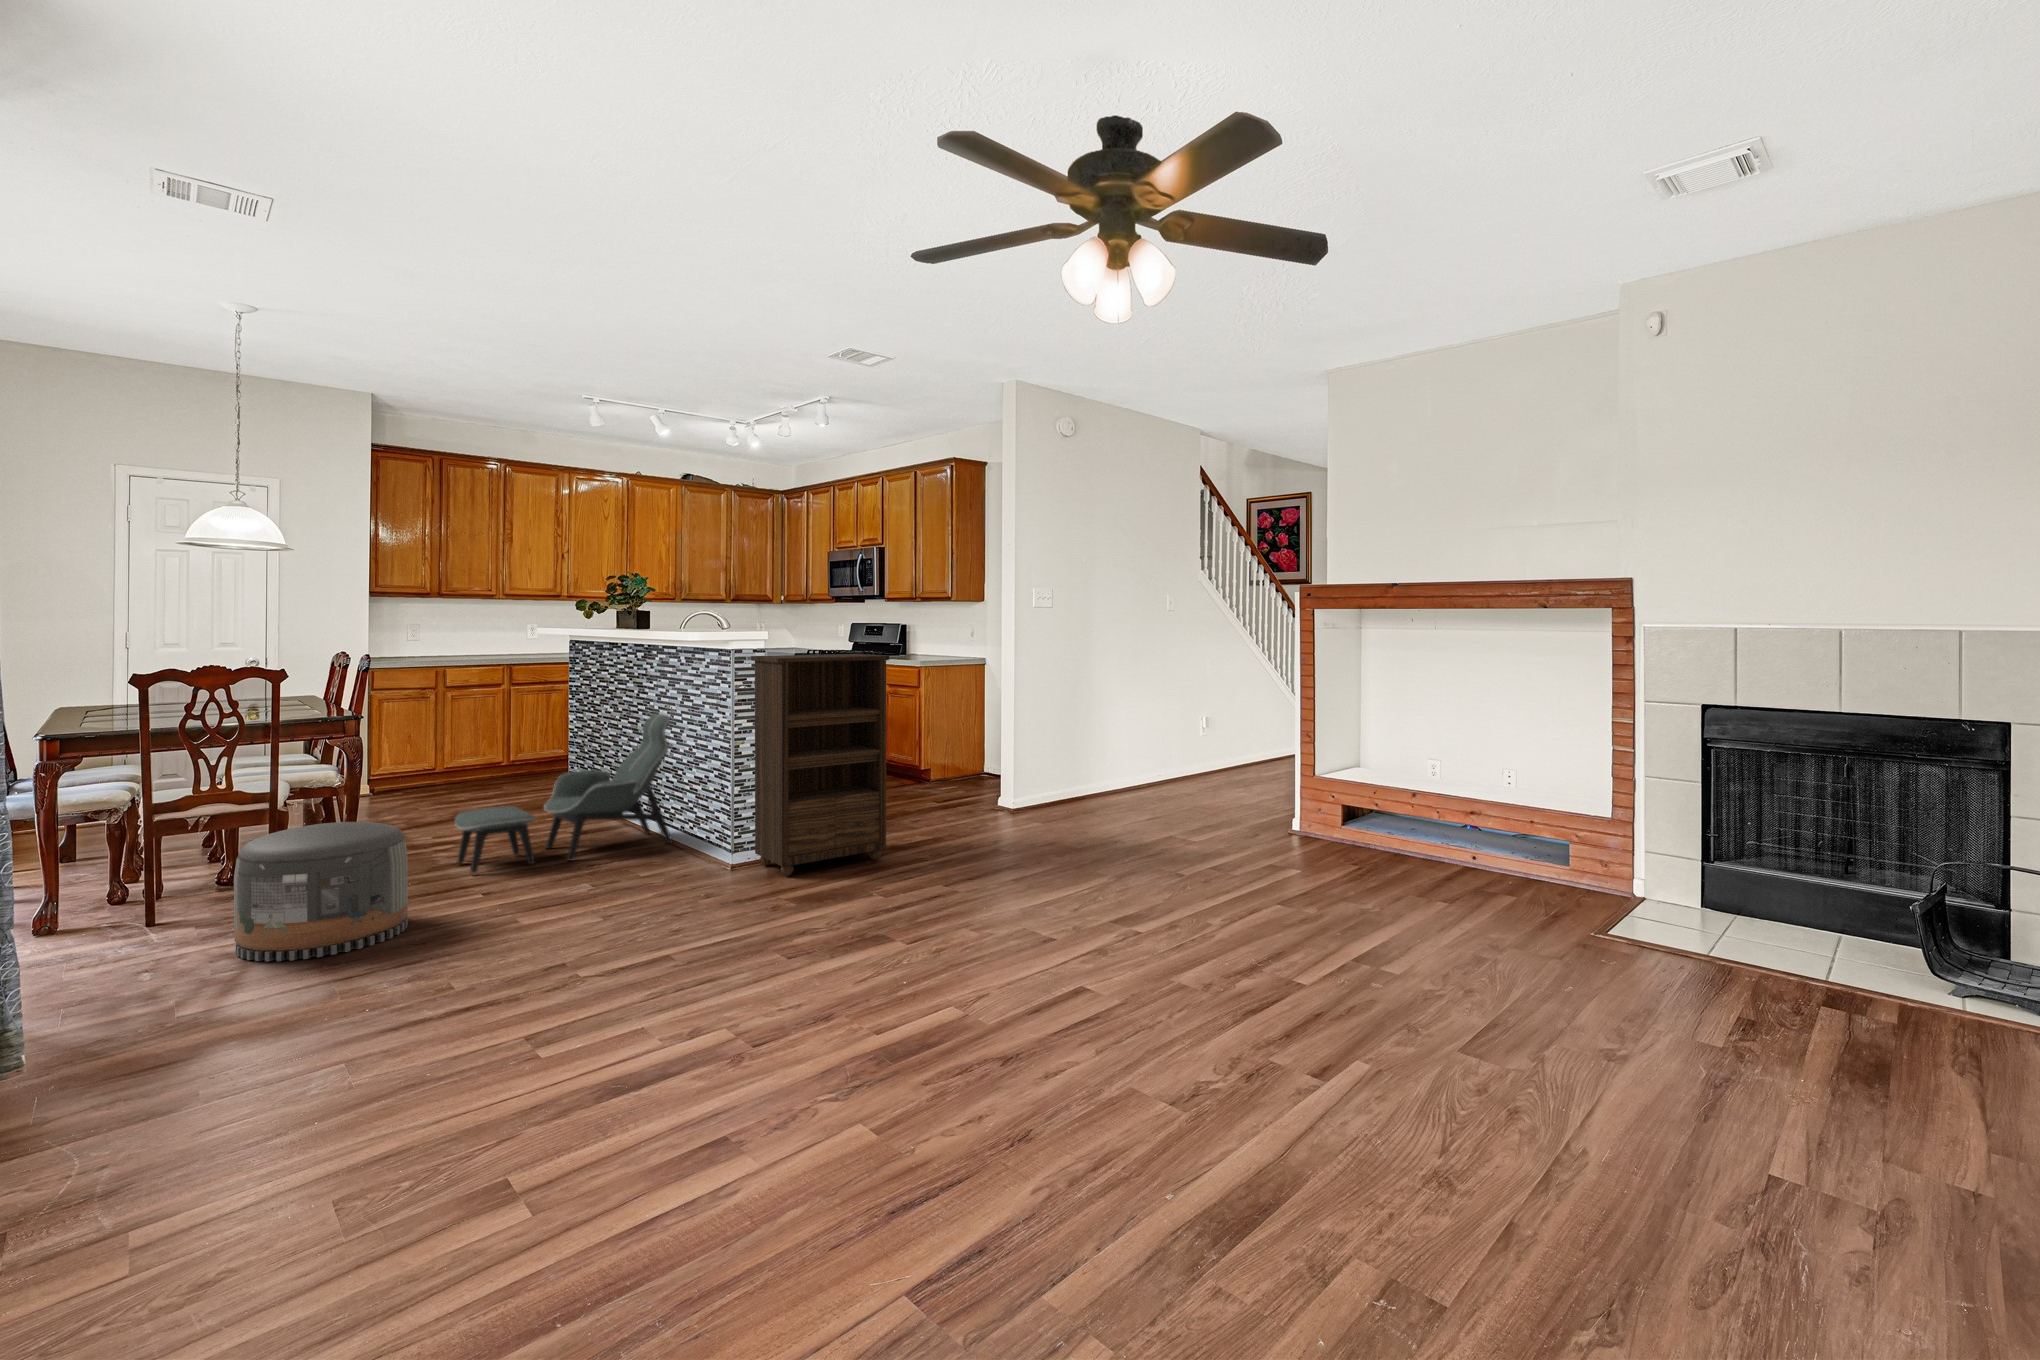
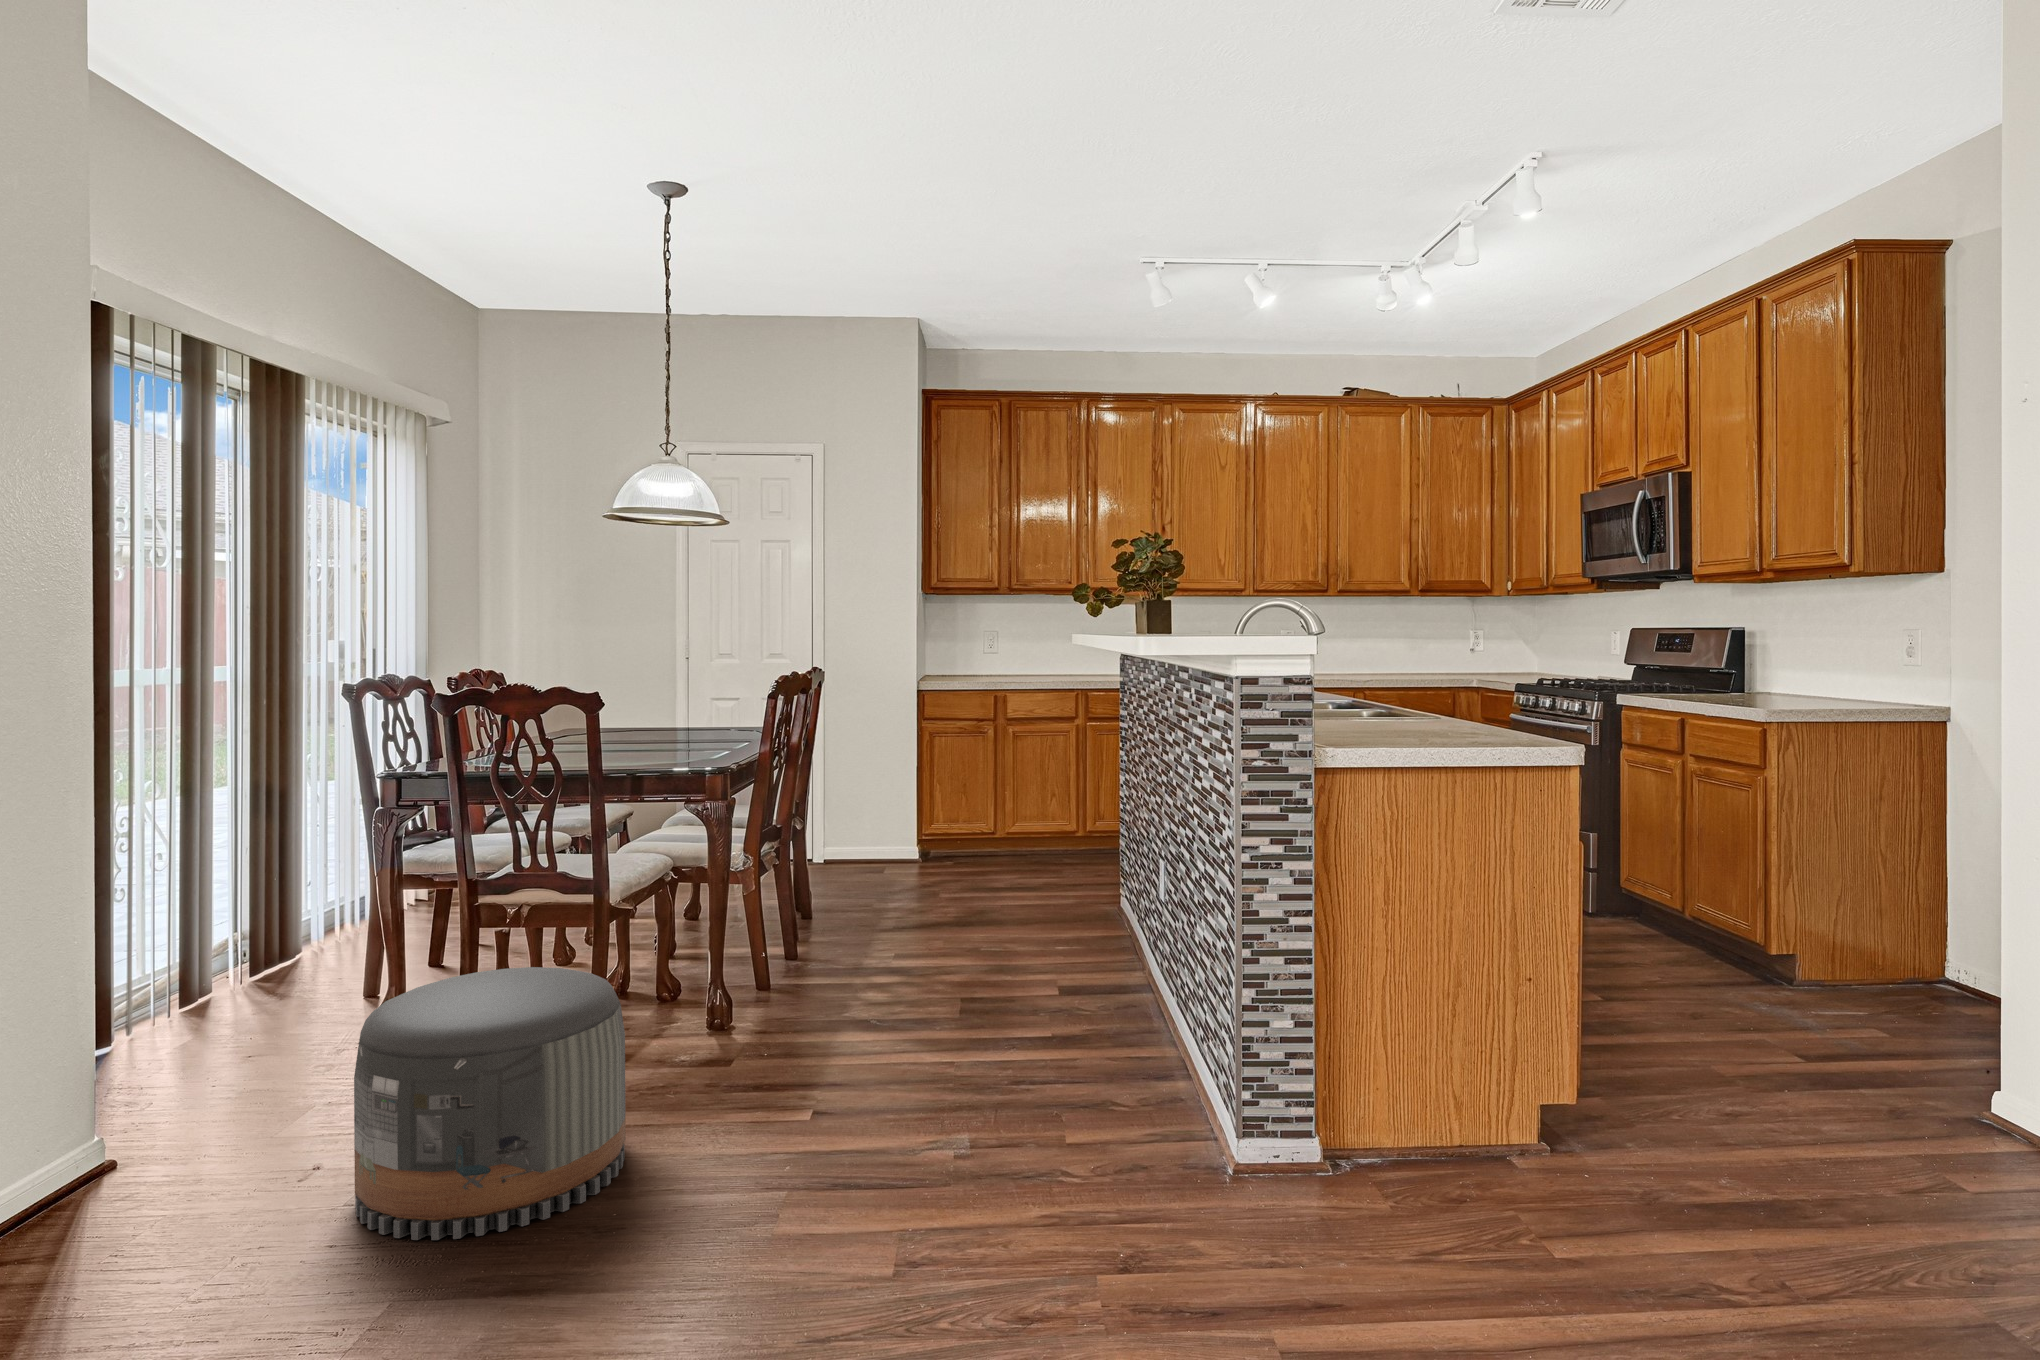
bookshelf: present [751,654,890,876] -> none [1262,691,1611,1264]
lounge chair: present [455,714,672,873] -> none [820,796,1174,1069]

